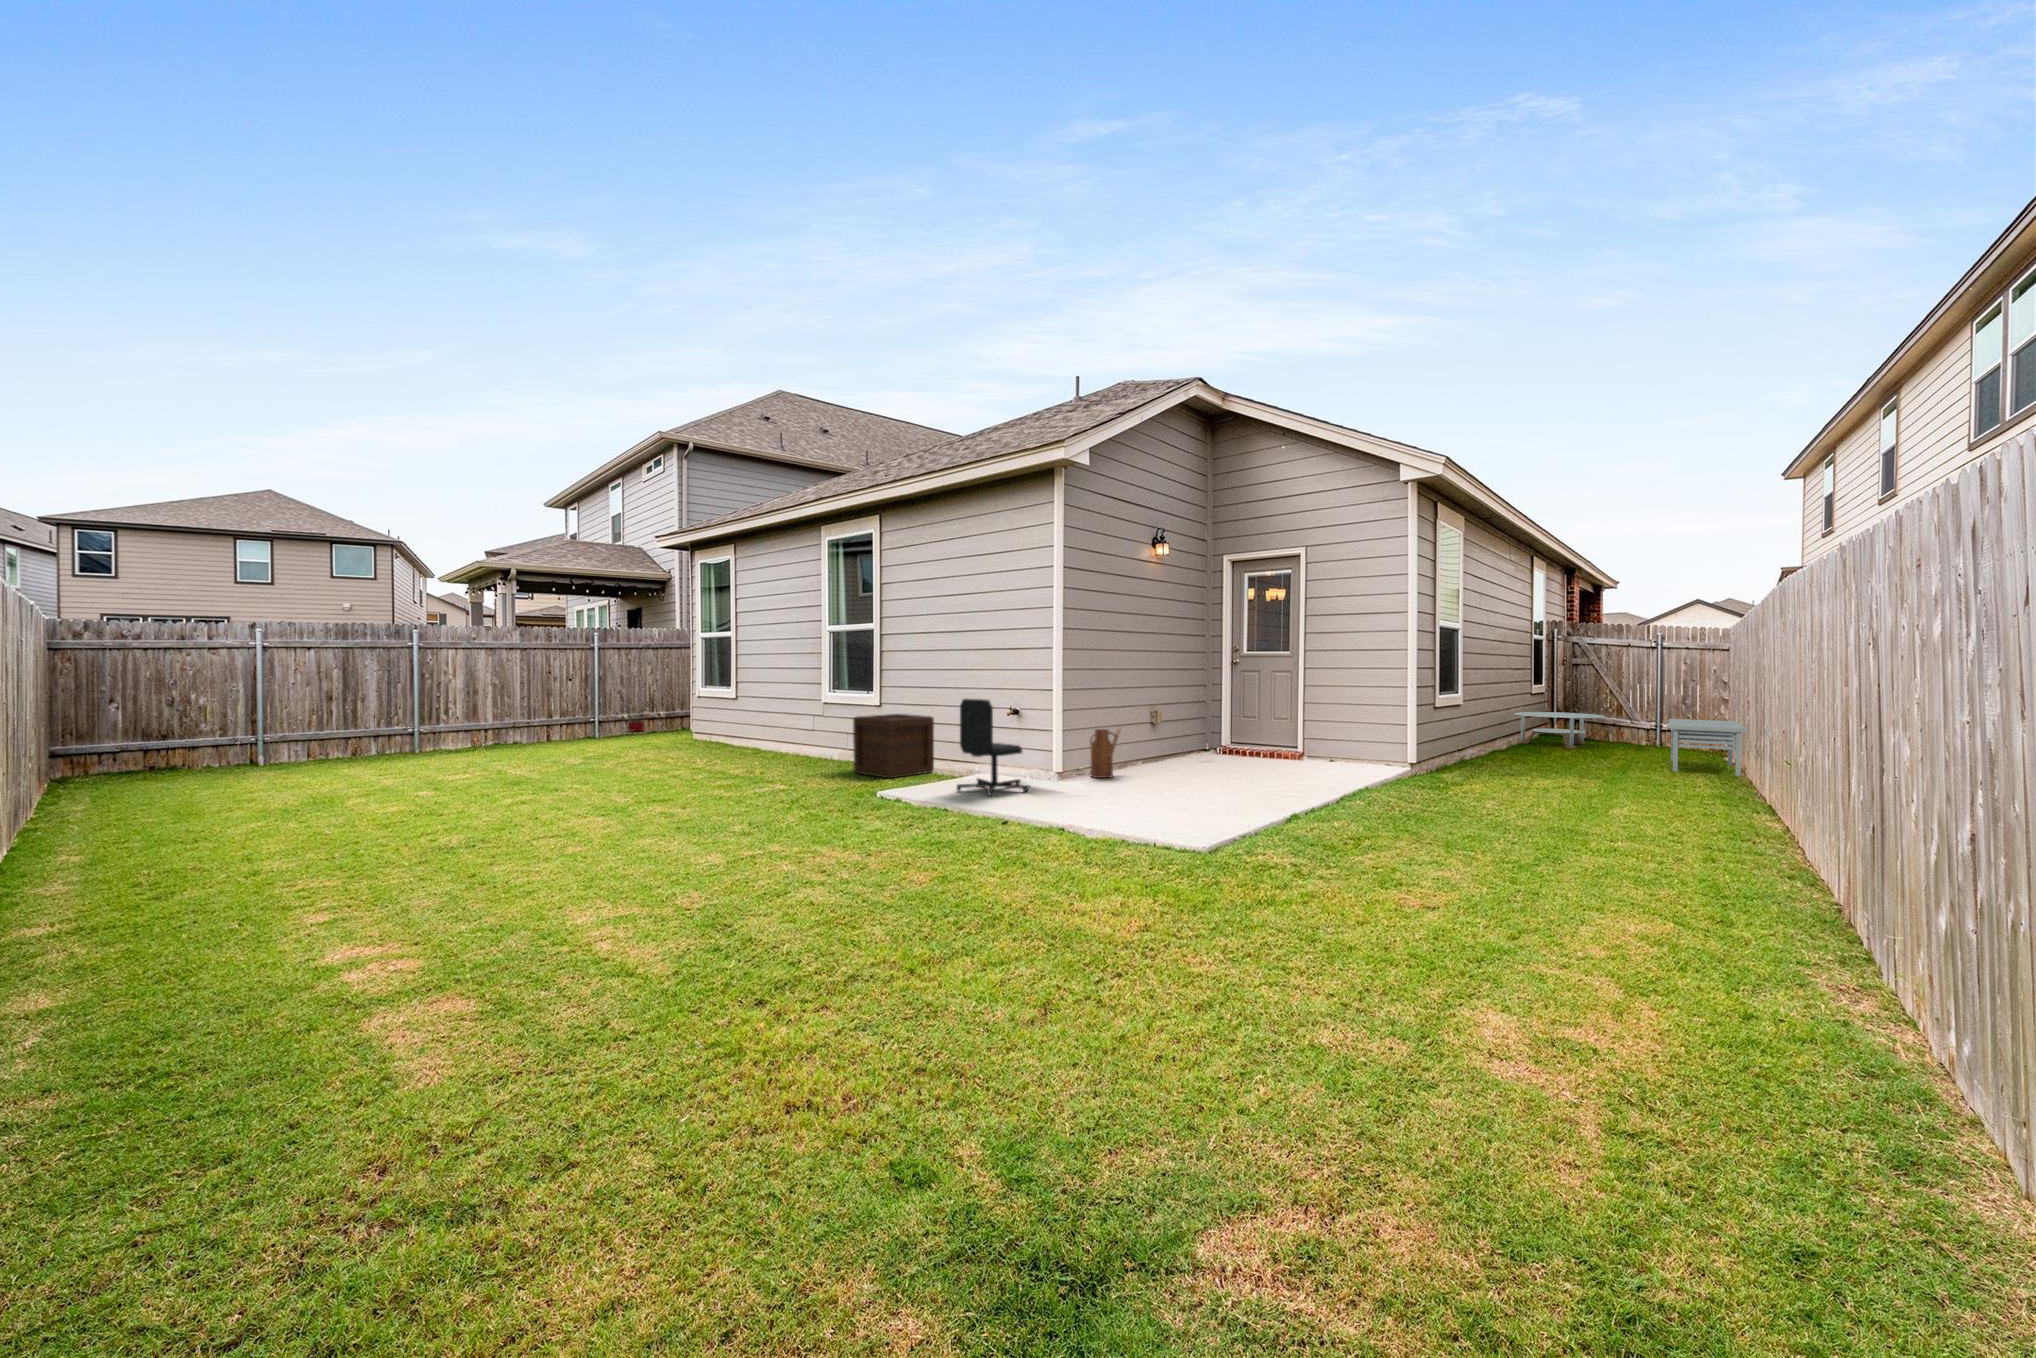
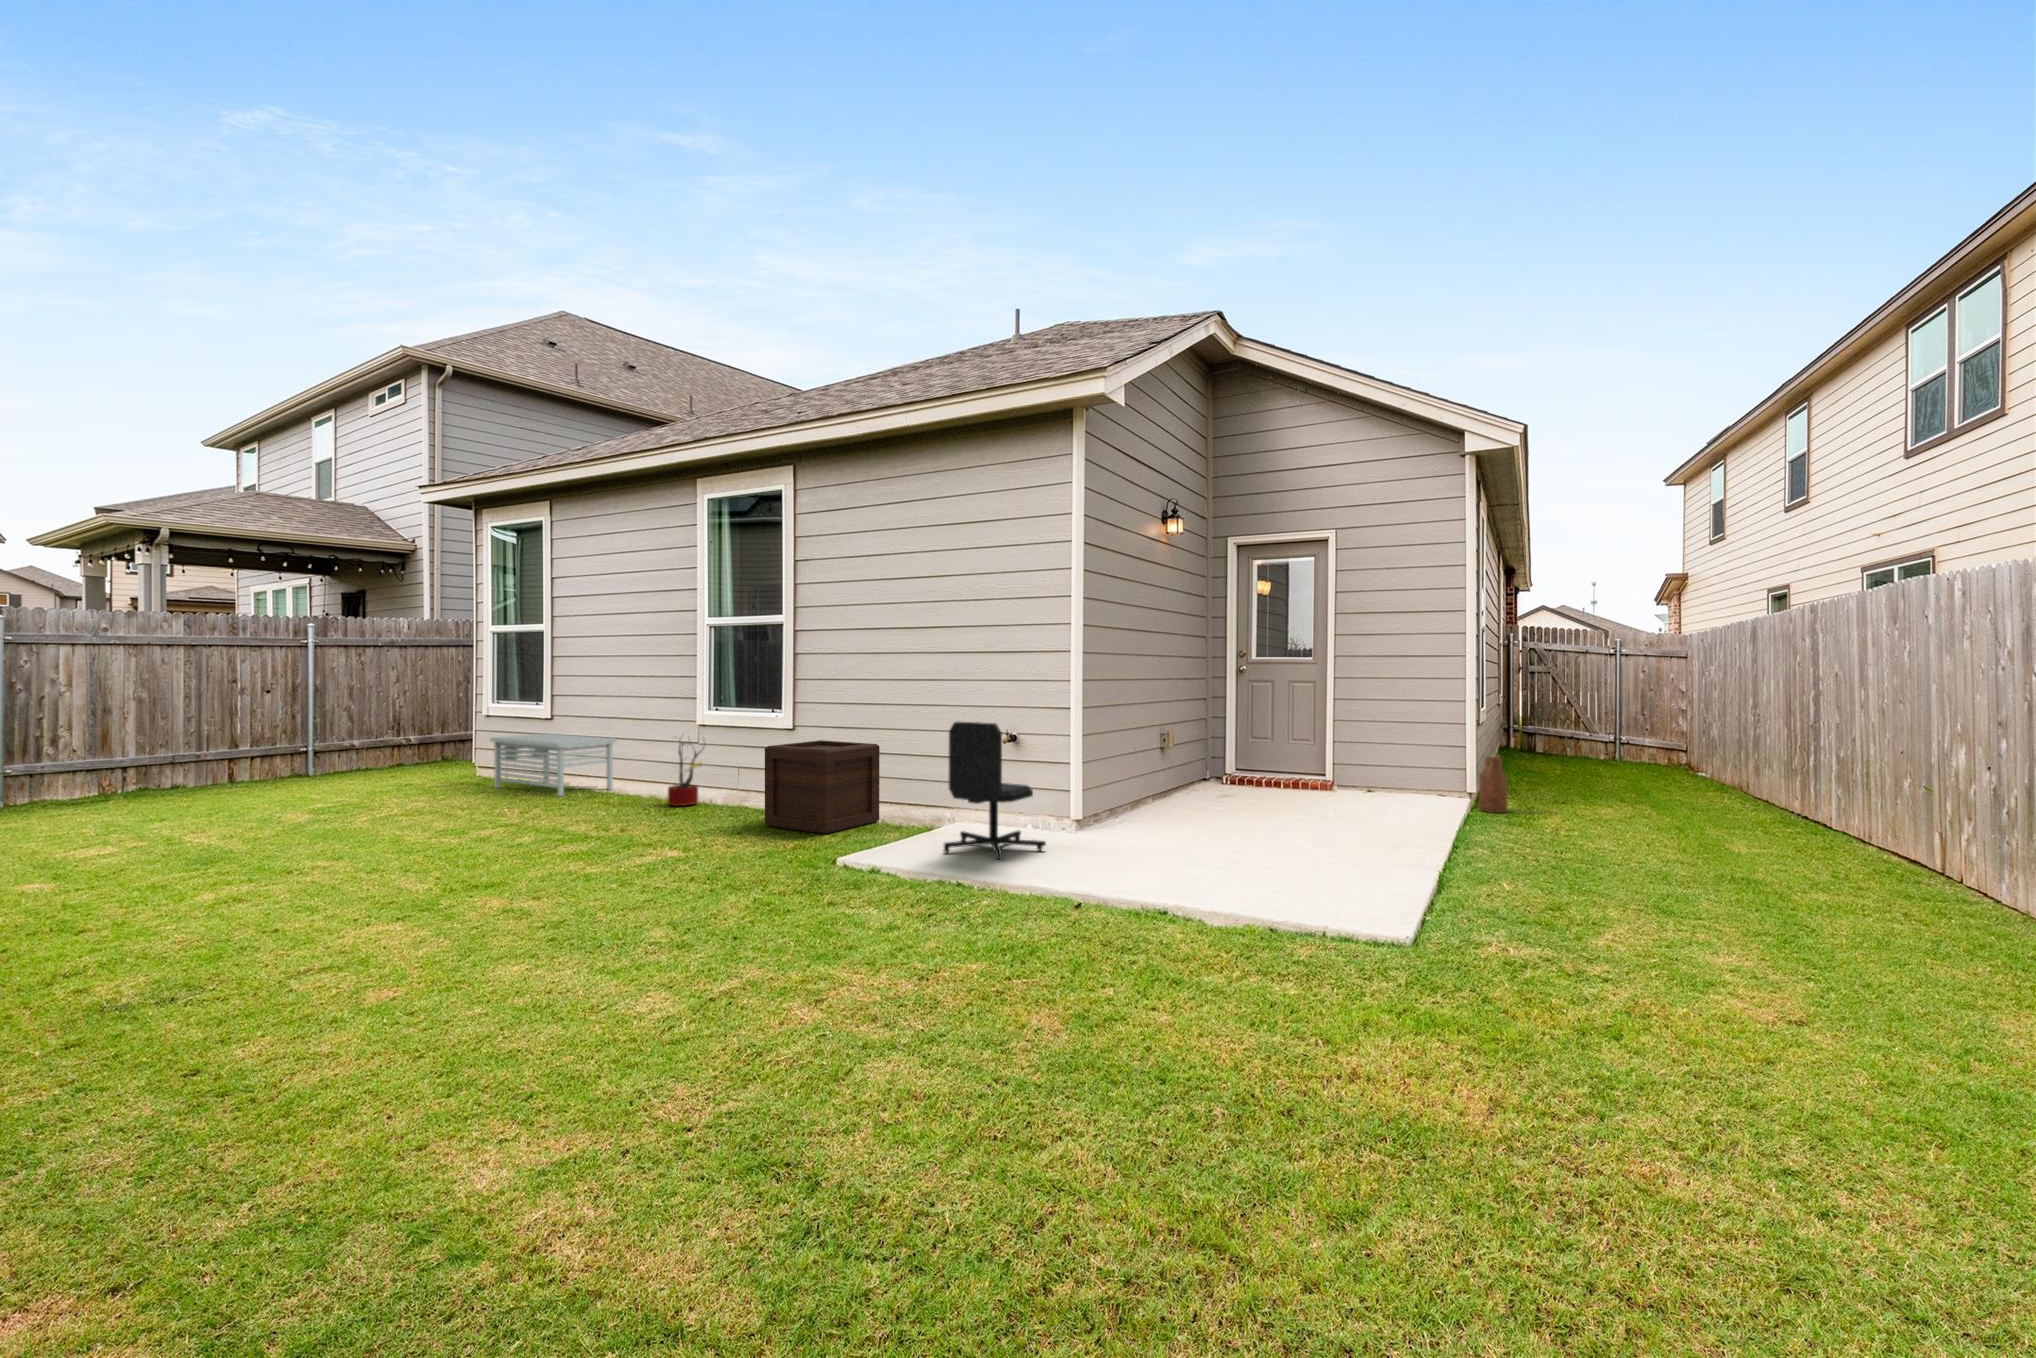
decorative plant: present [624,702,644,731] -> present [668,741,704,806]
round table: present [1515,712,1605,749] -> none [1498,726,1594,767]
storage bench: present [1669,719,1746,776] -> present [490,734,616,796]
watering can: present [1090,728,1121,778] -> present [1479,755,1507,813]

